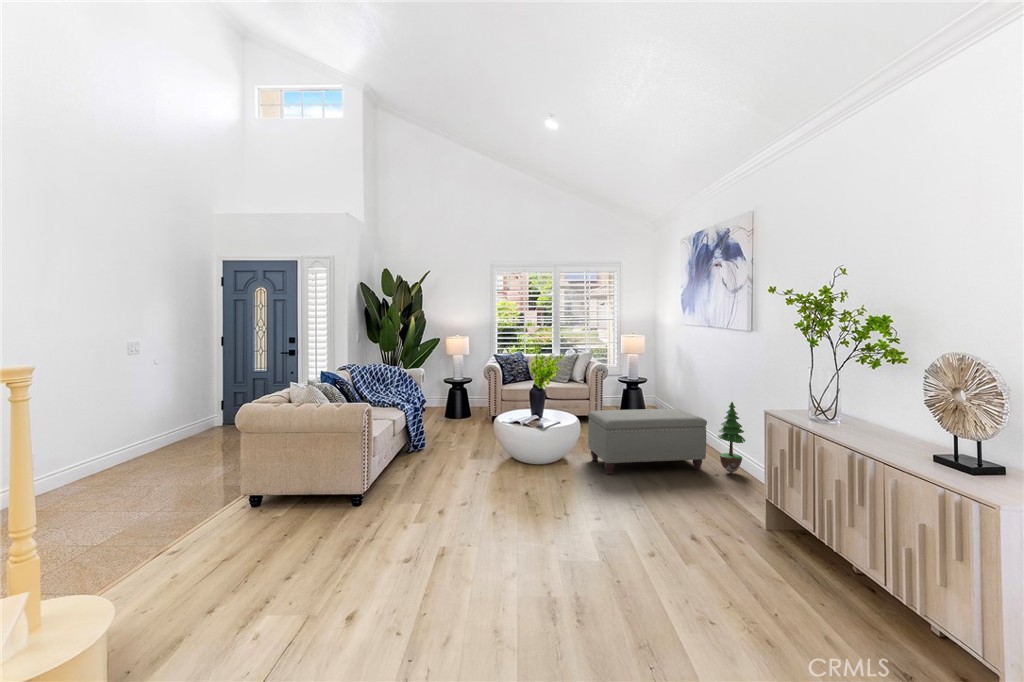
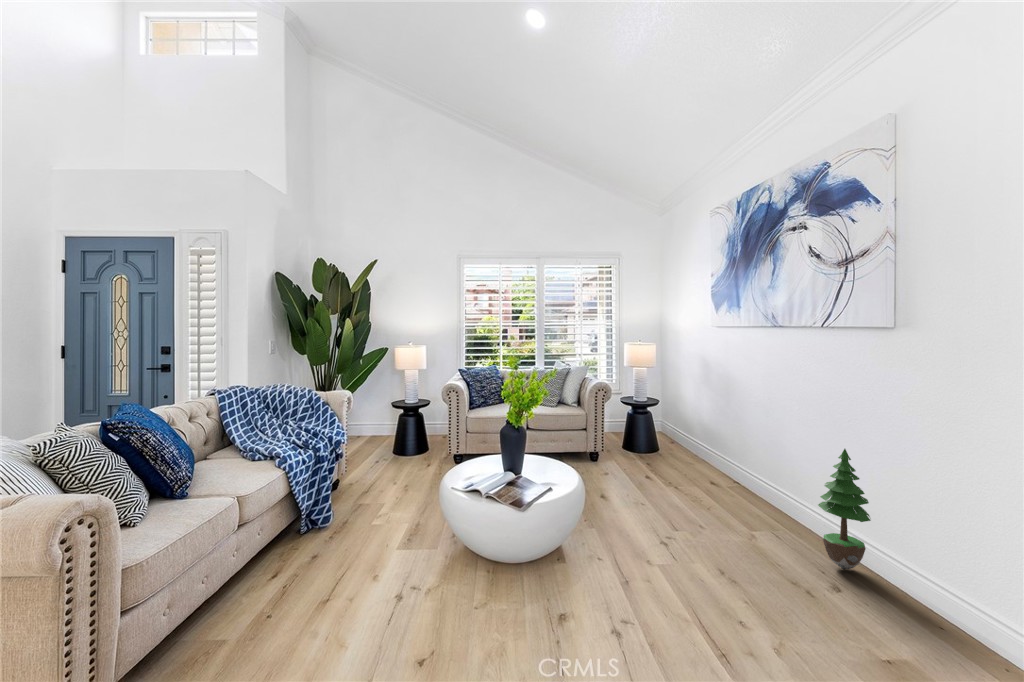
ottoman: present [588,409,707,474] -> none [600,454,801,577]

